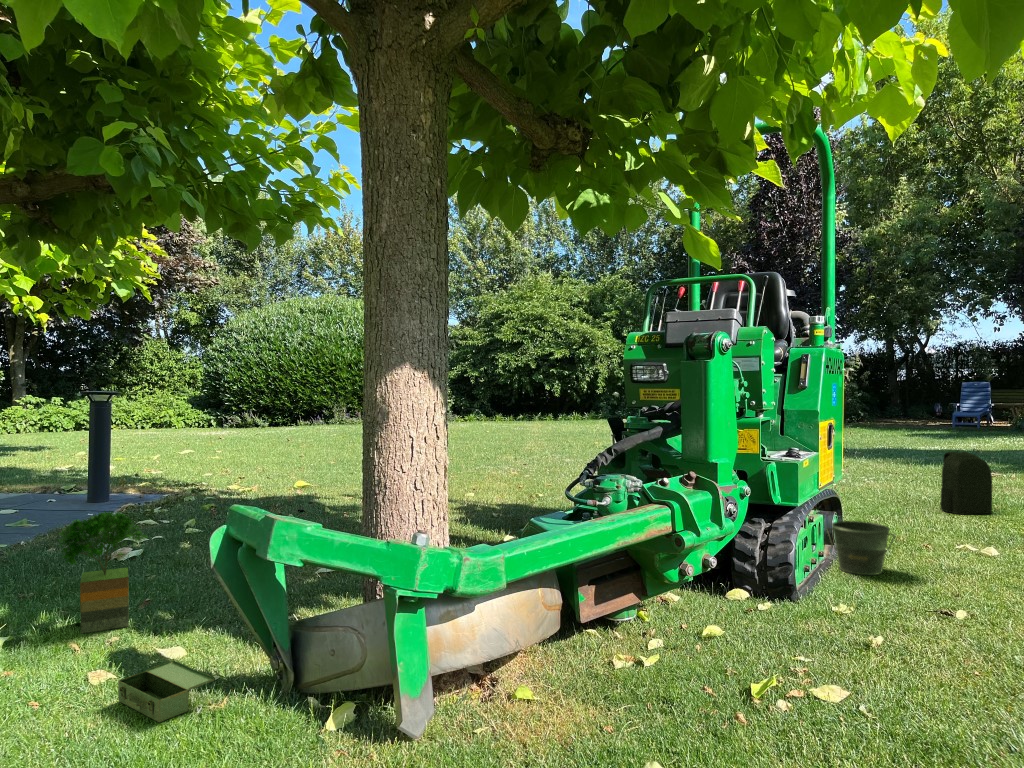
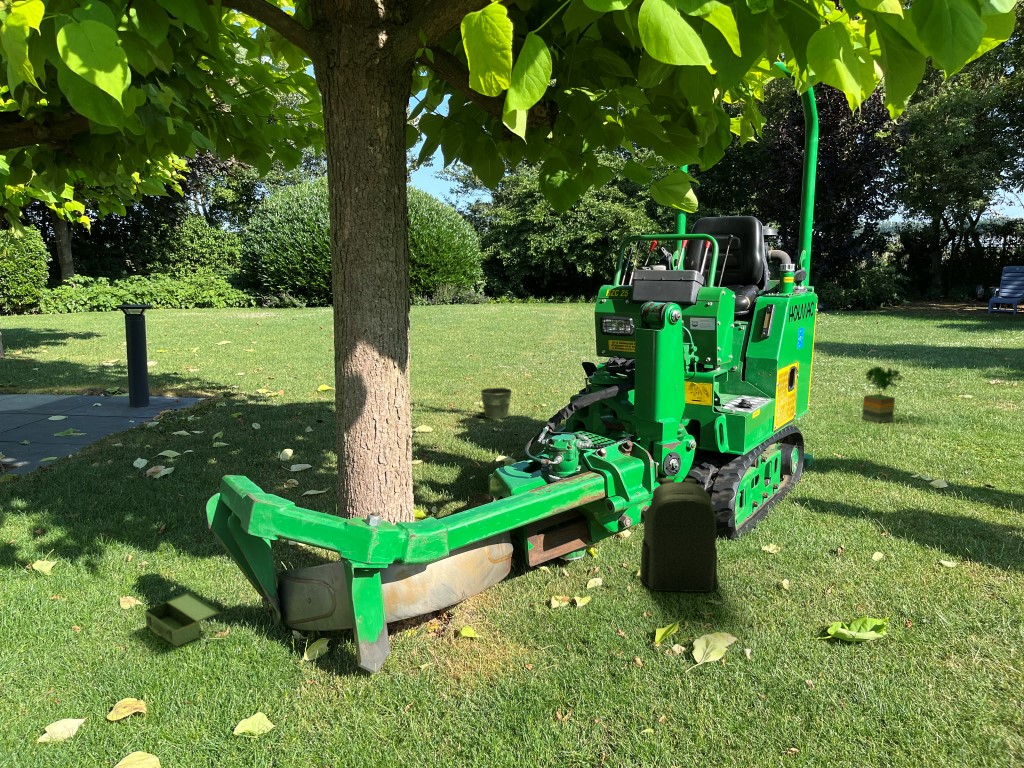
backpack: present [940,451,992,514] -> present [640,477,717,592]
potted tree: present [59,511,148,633] -> present [862,367,903,423]
bucket: present [827,521,896,575] -> present [479,388,512,419]

